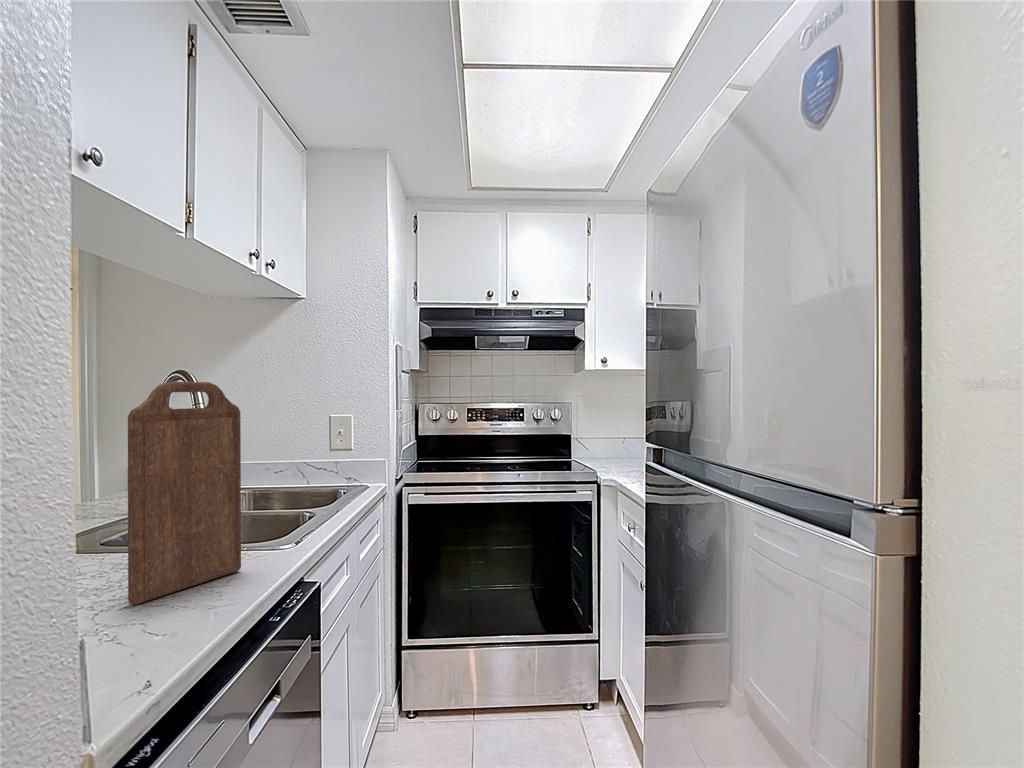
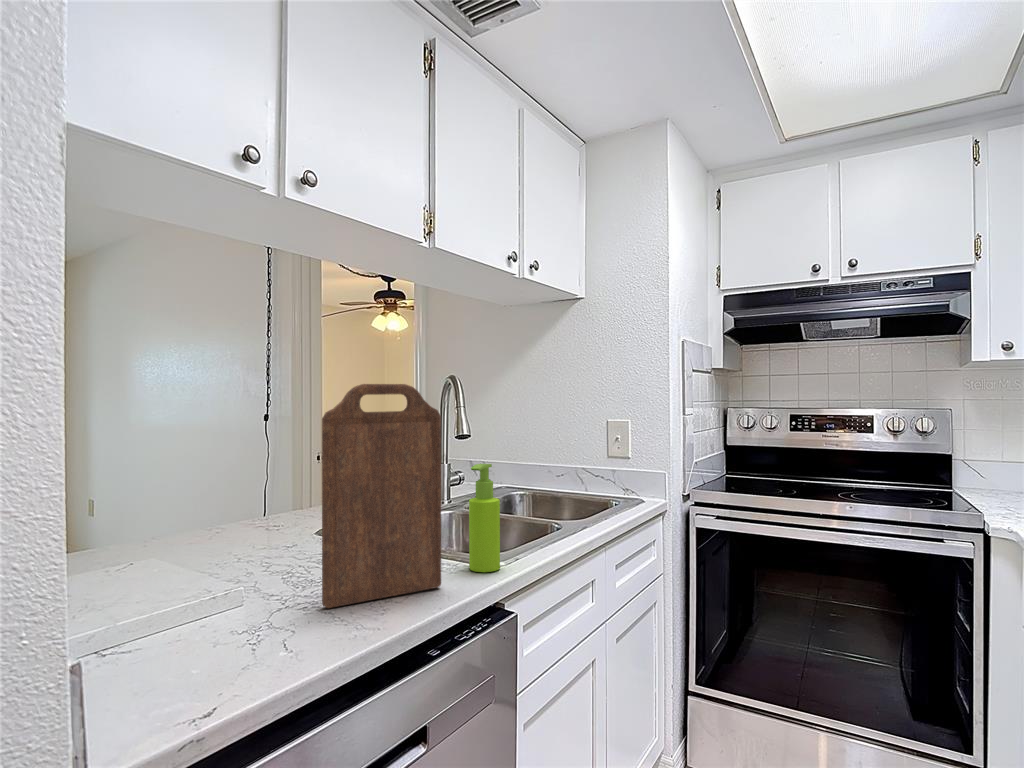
soap dispenser: none [253,455,283,554] -> present [469,464,500,572]

